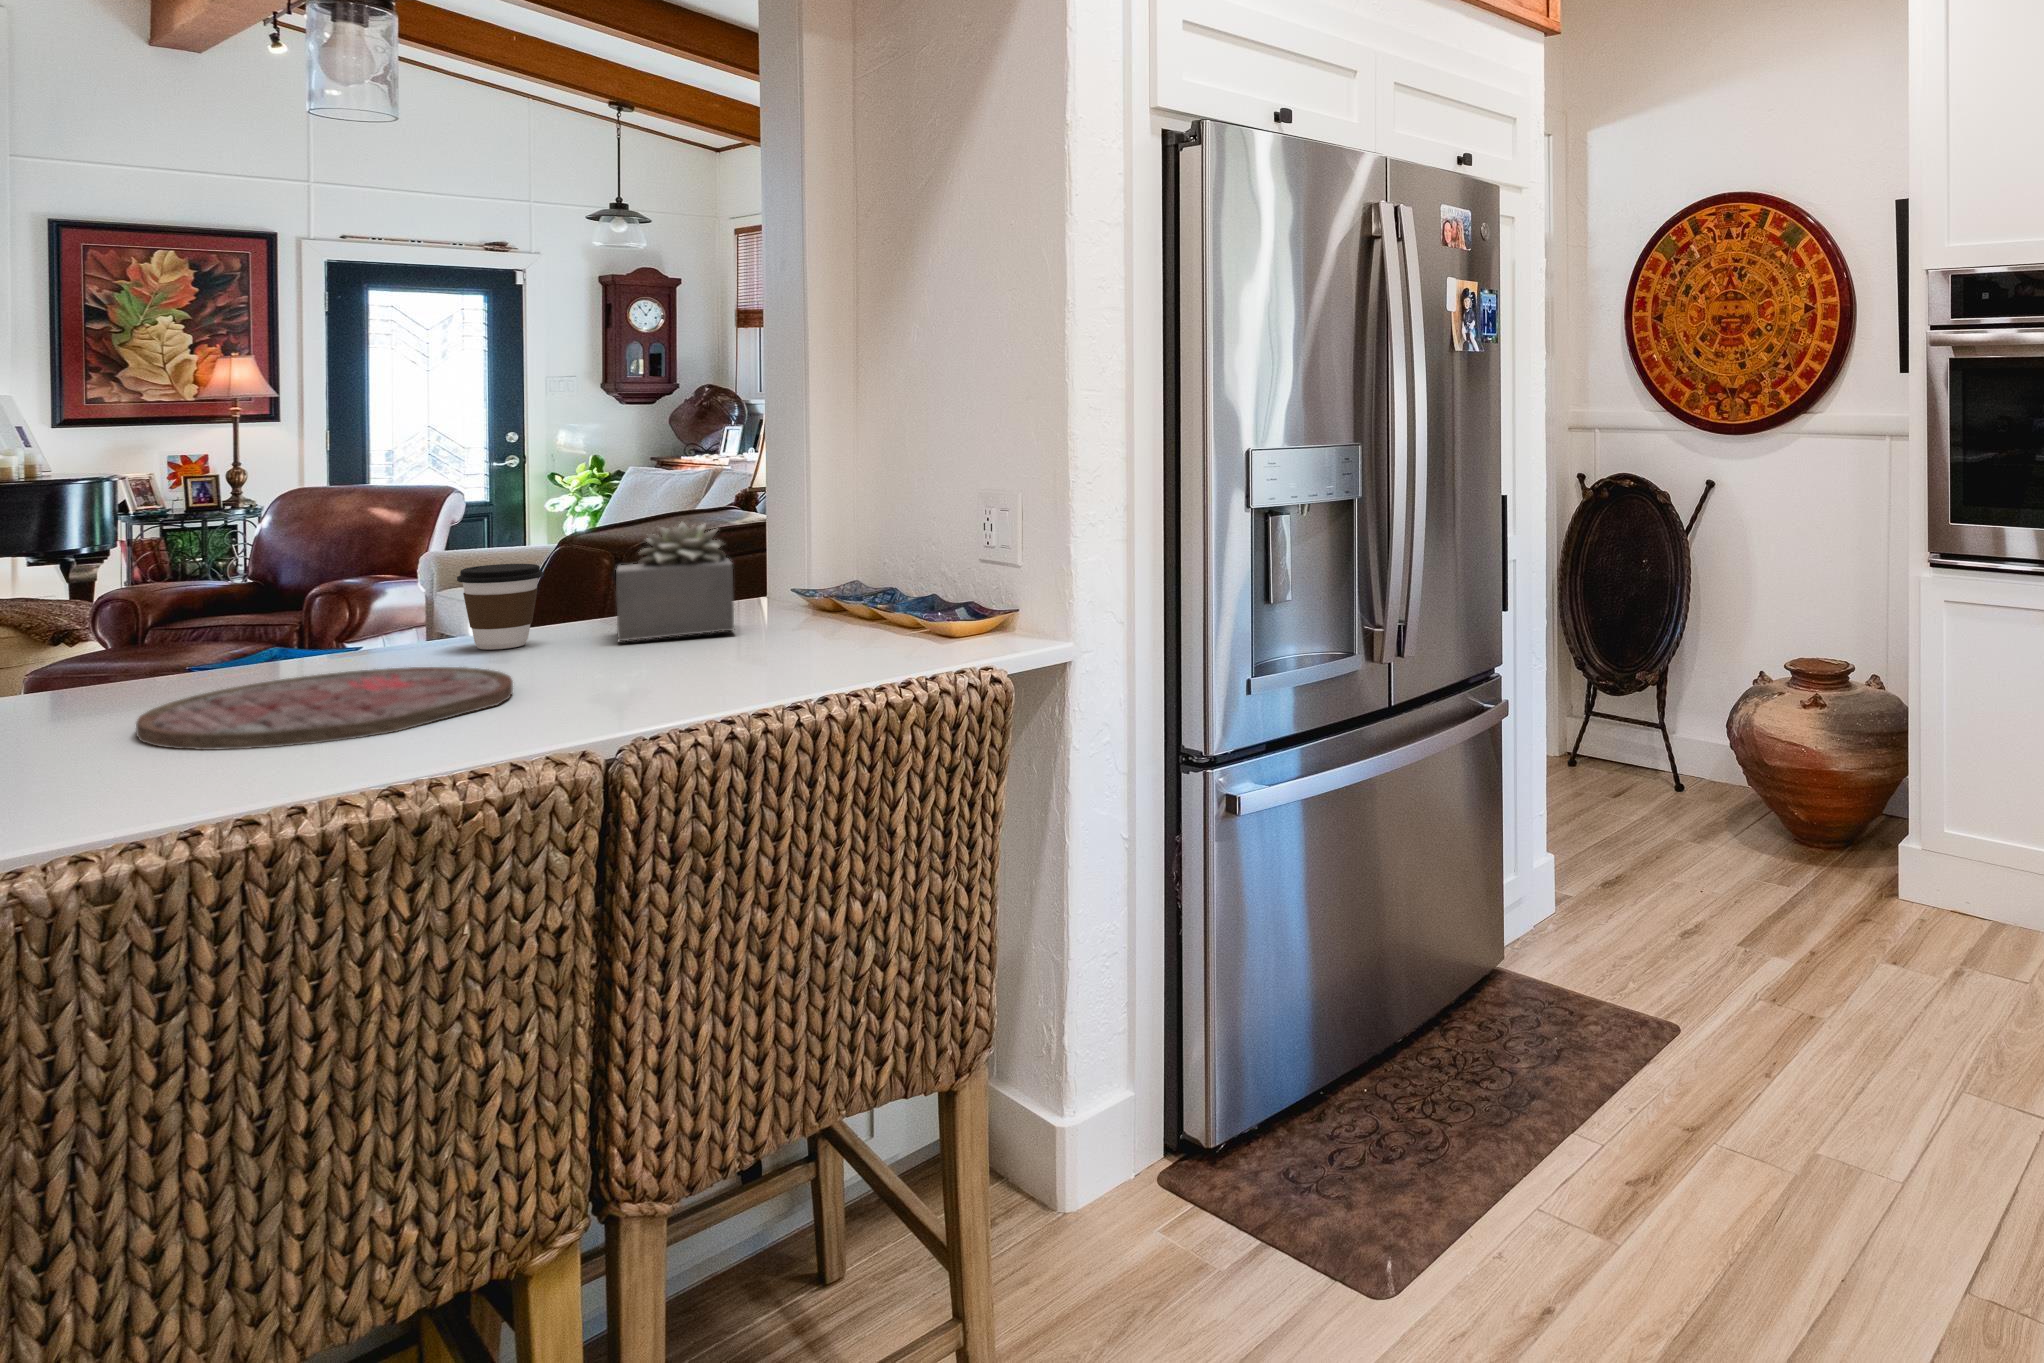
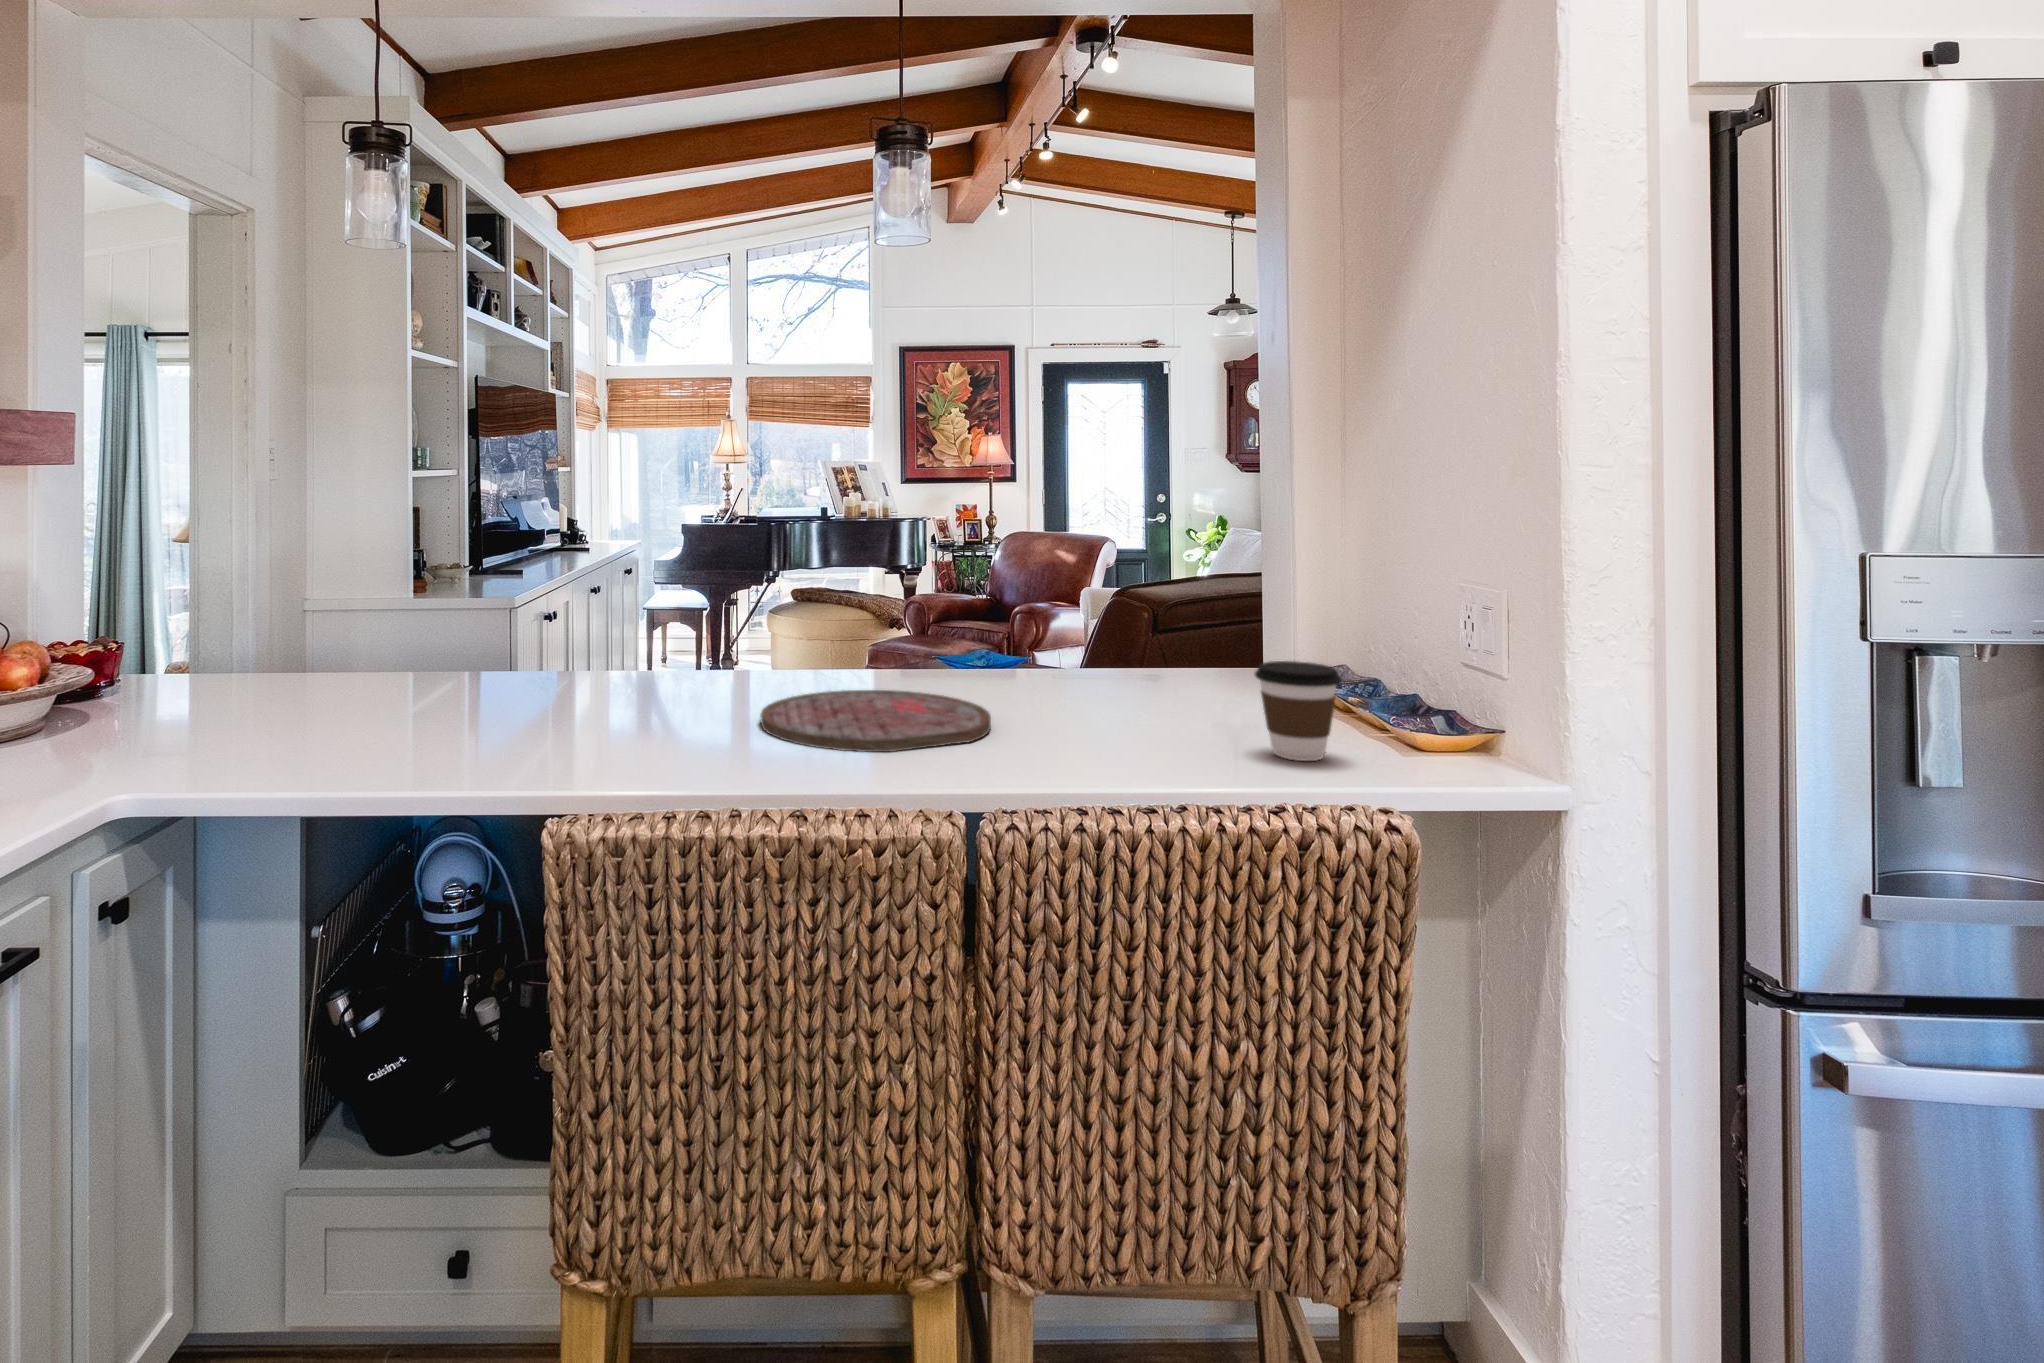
succulent plant: present [616,522,734,641] -> none [1101,589,1208,701]
coffee cup: present [457,564,543,649] -> present [1254,661,1342,761]

